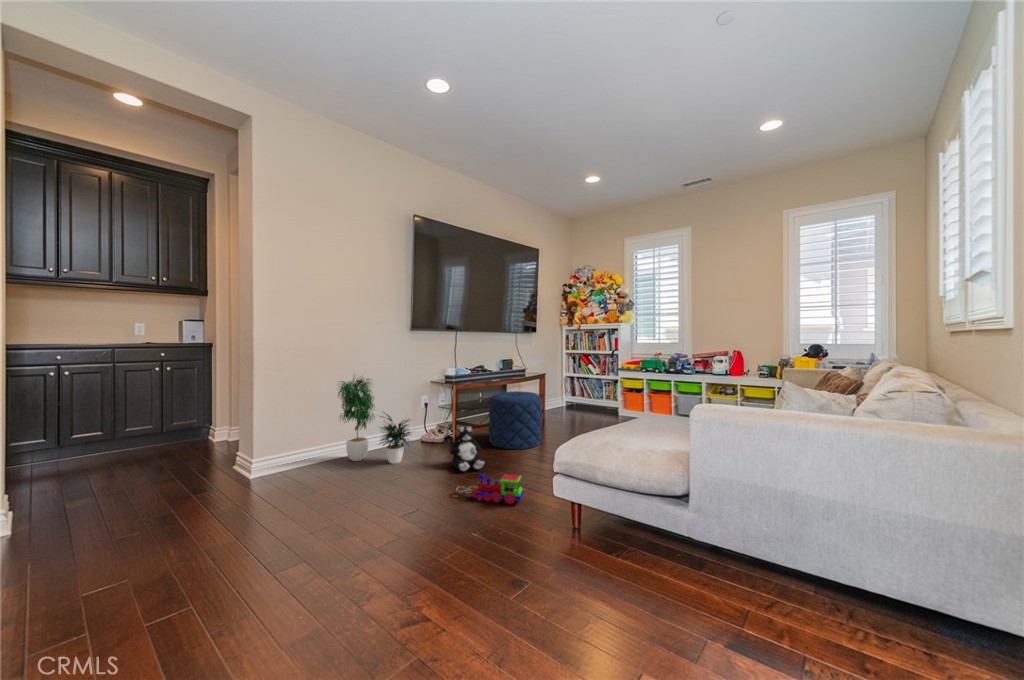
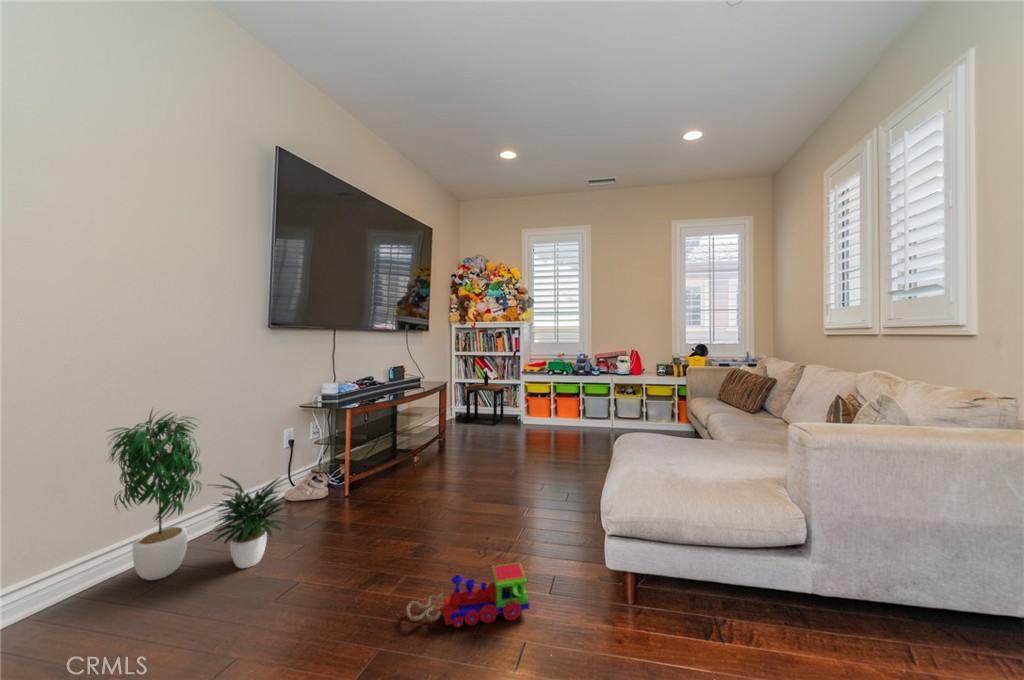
side table: none [569,367,606,416] -> present [465,371,505,426]
pouf: present [489,391,542,449] -> none [396,410,470,494]
plush toy: present [450,426,484,471] -> none [361,477,423,558]

